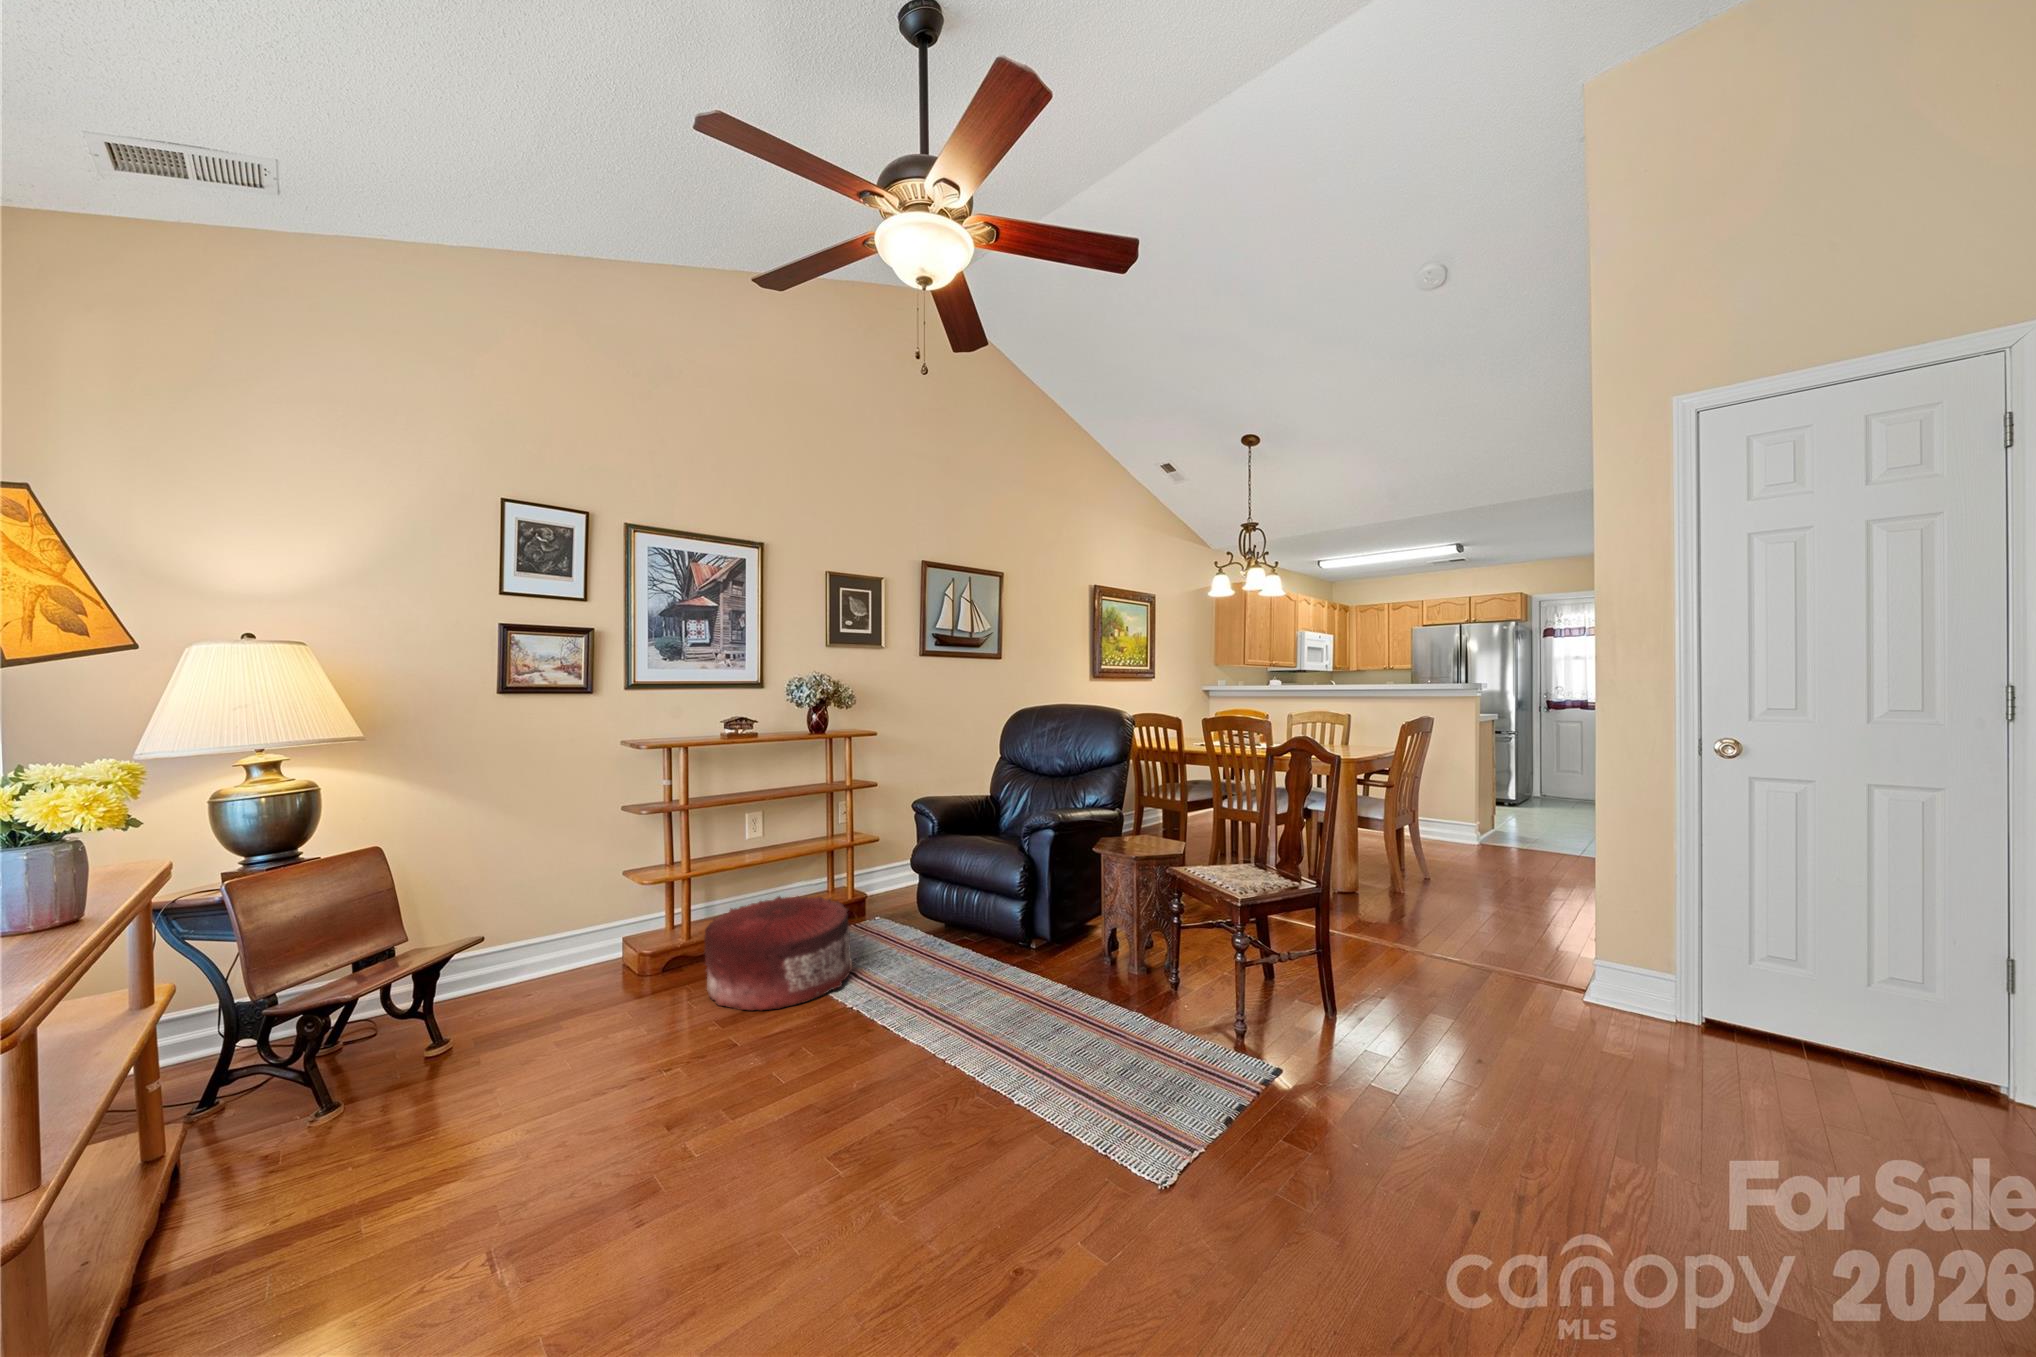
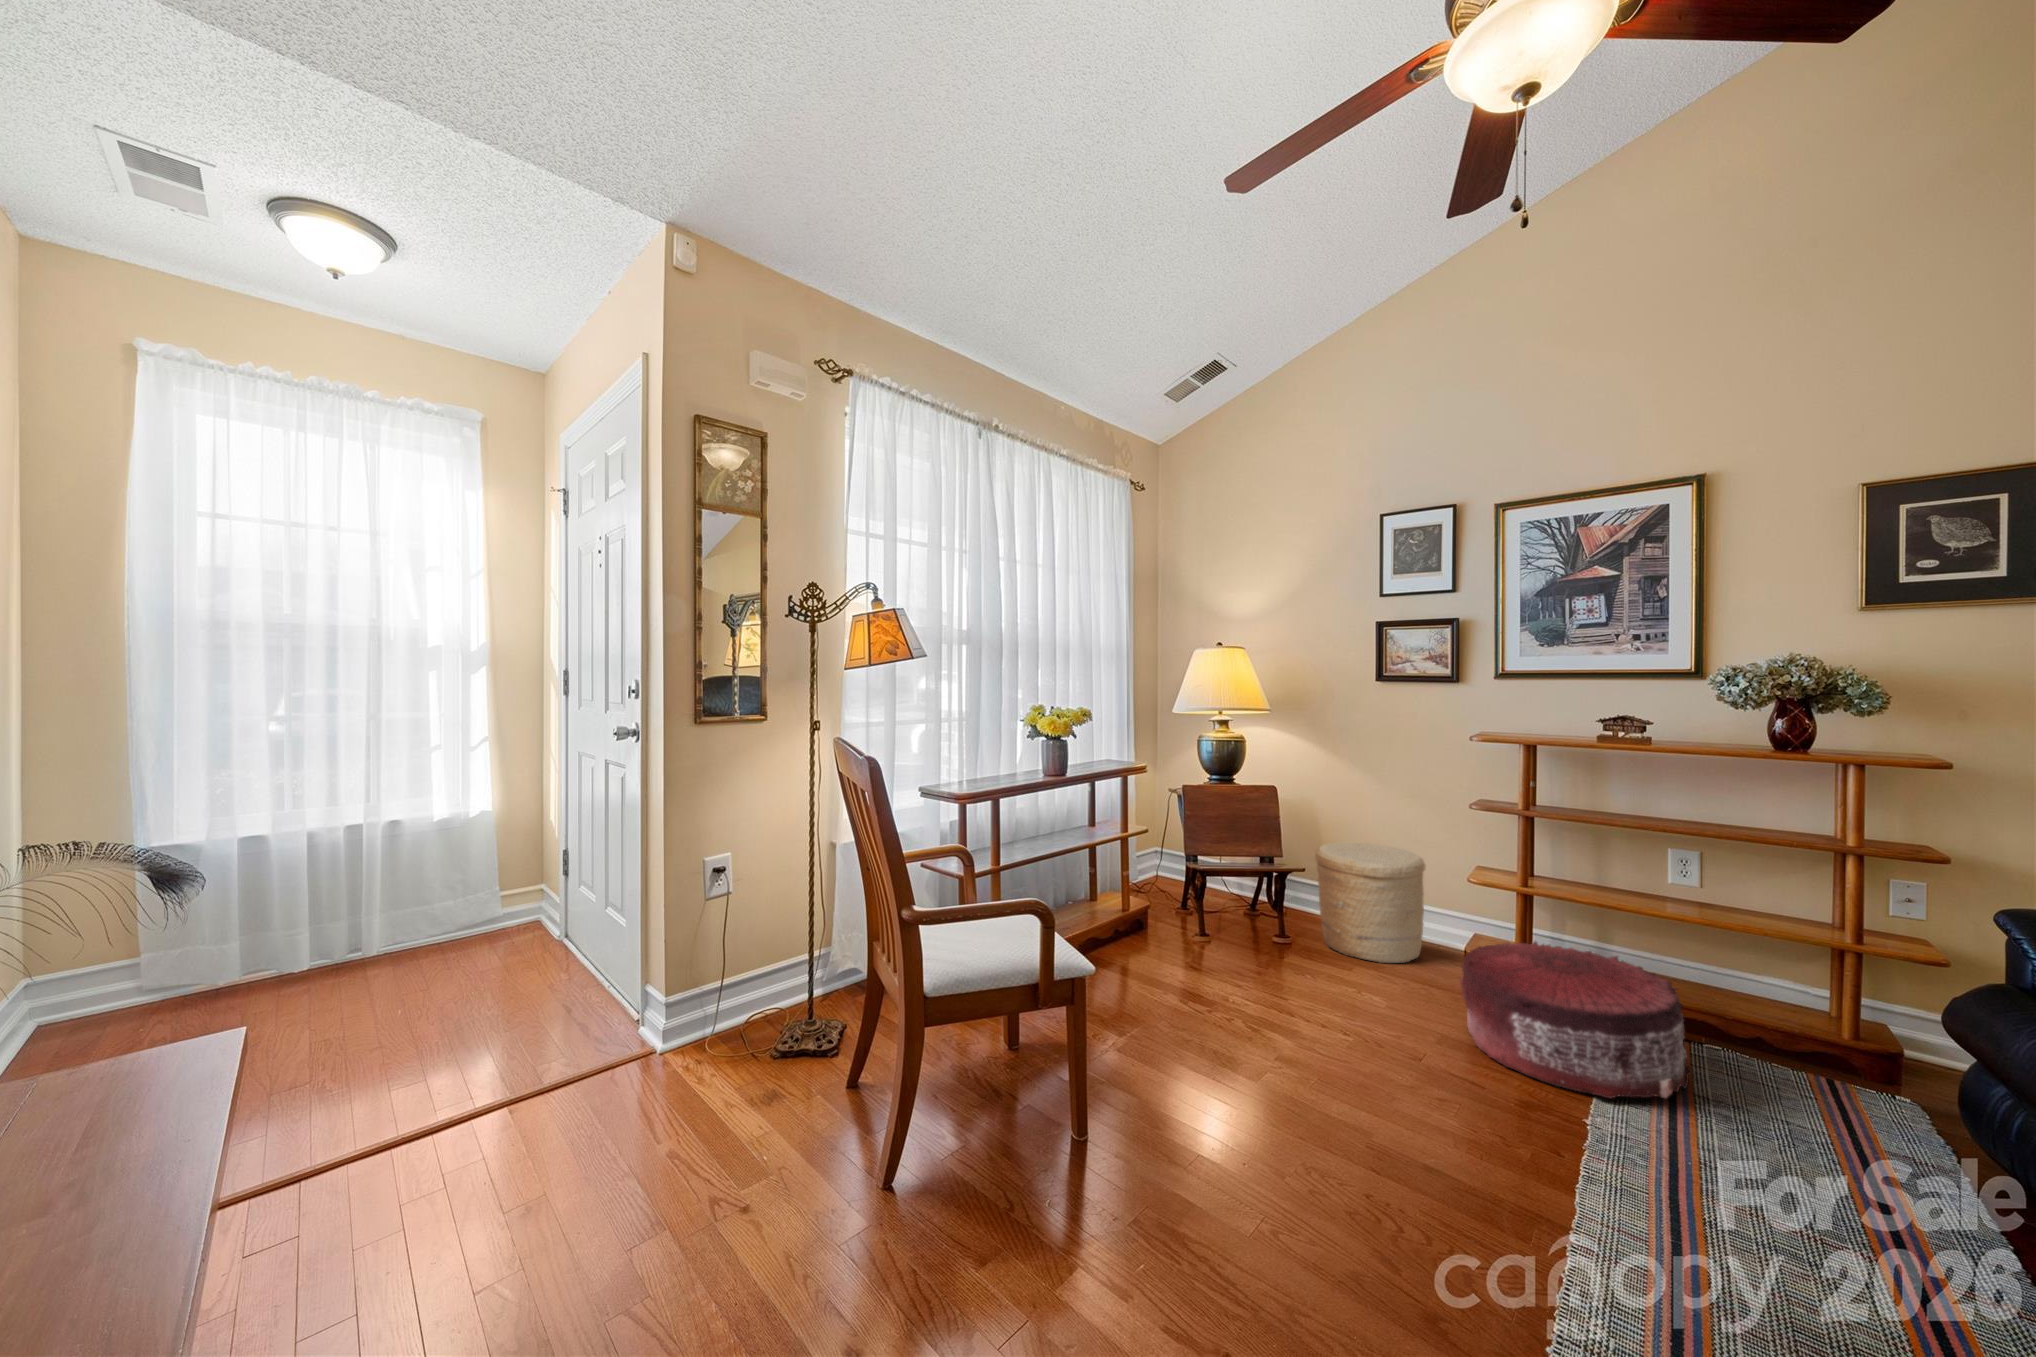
woven basket: none [452,878,592,1027] -> present [1315,843,1425,963]

